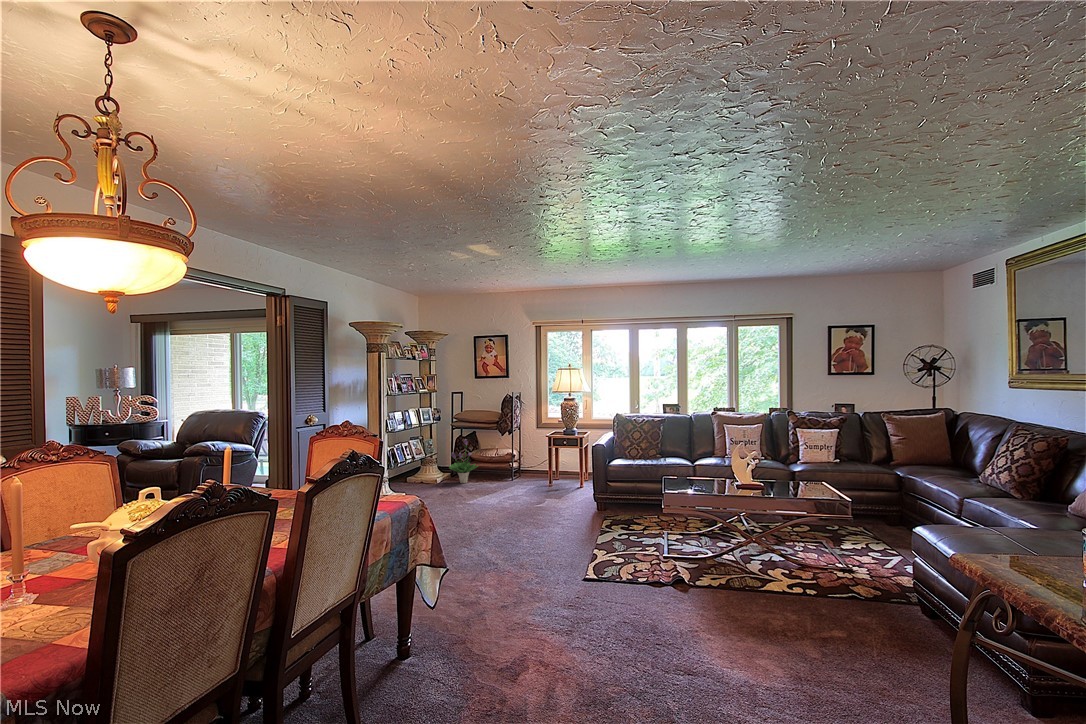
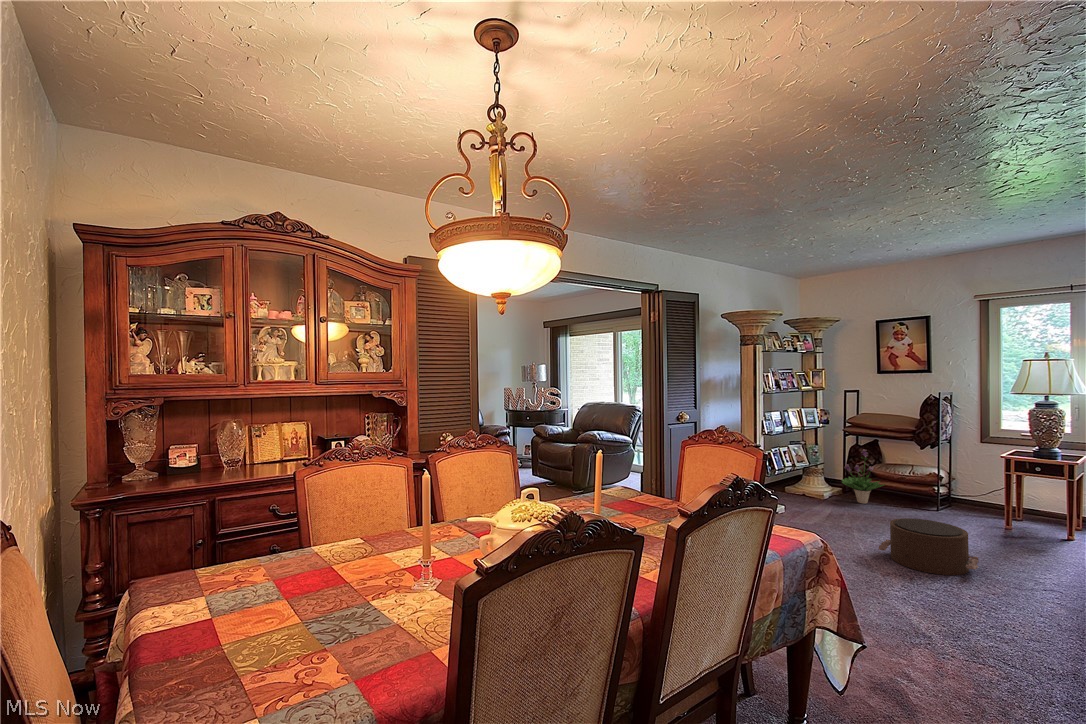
pouf: none [469,486,529,524] -> present [879,518,978,575]

